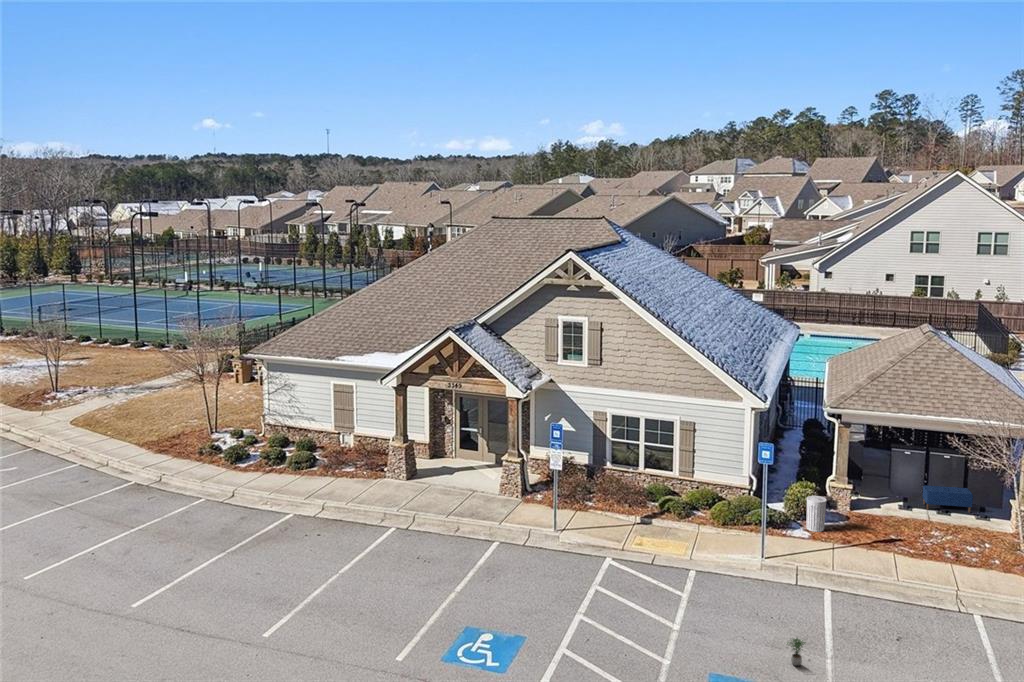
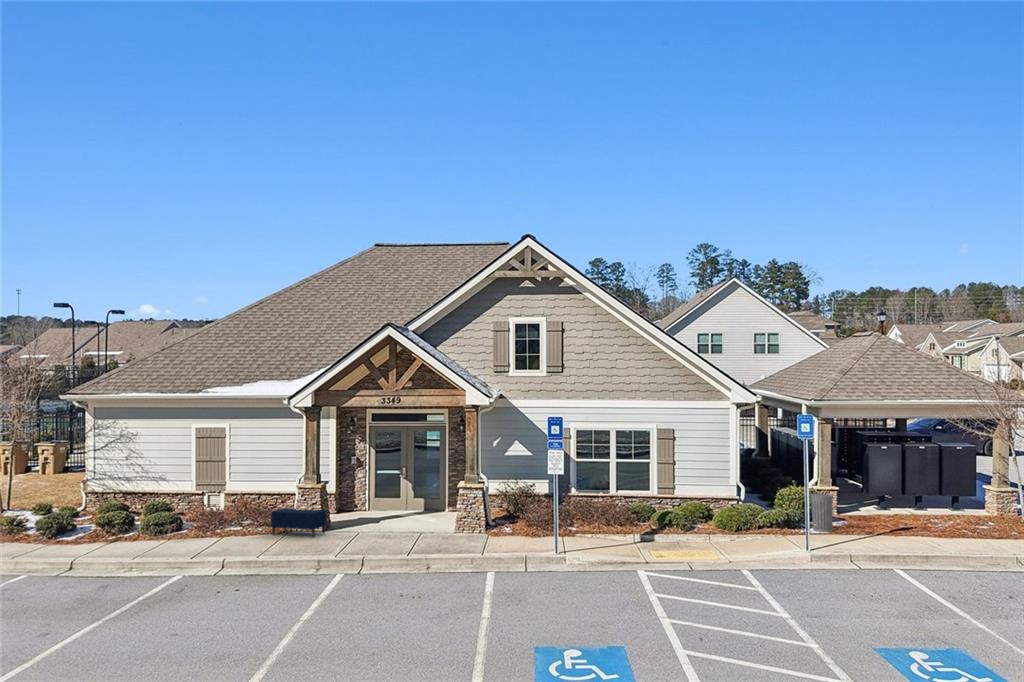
bench: present [923,485,973,513] -> present [271,508,327,537]
potted plant: present [787,638,805,666] -> none [960,583,987,620]

